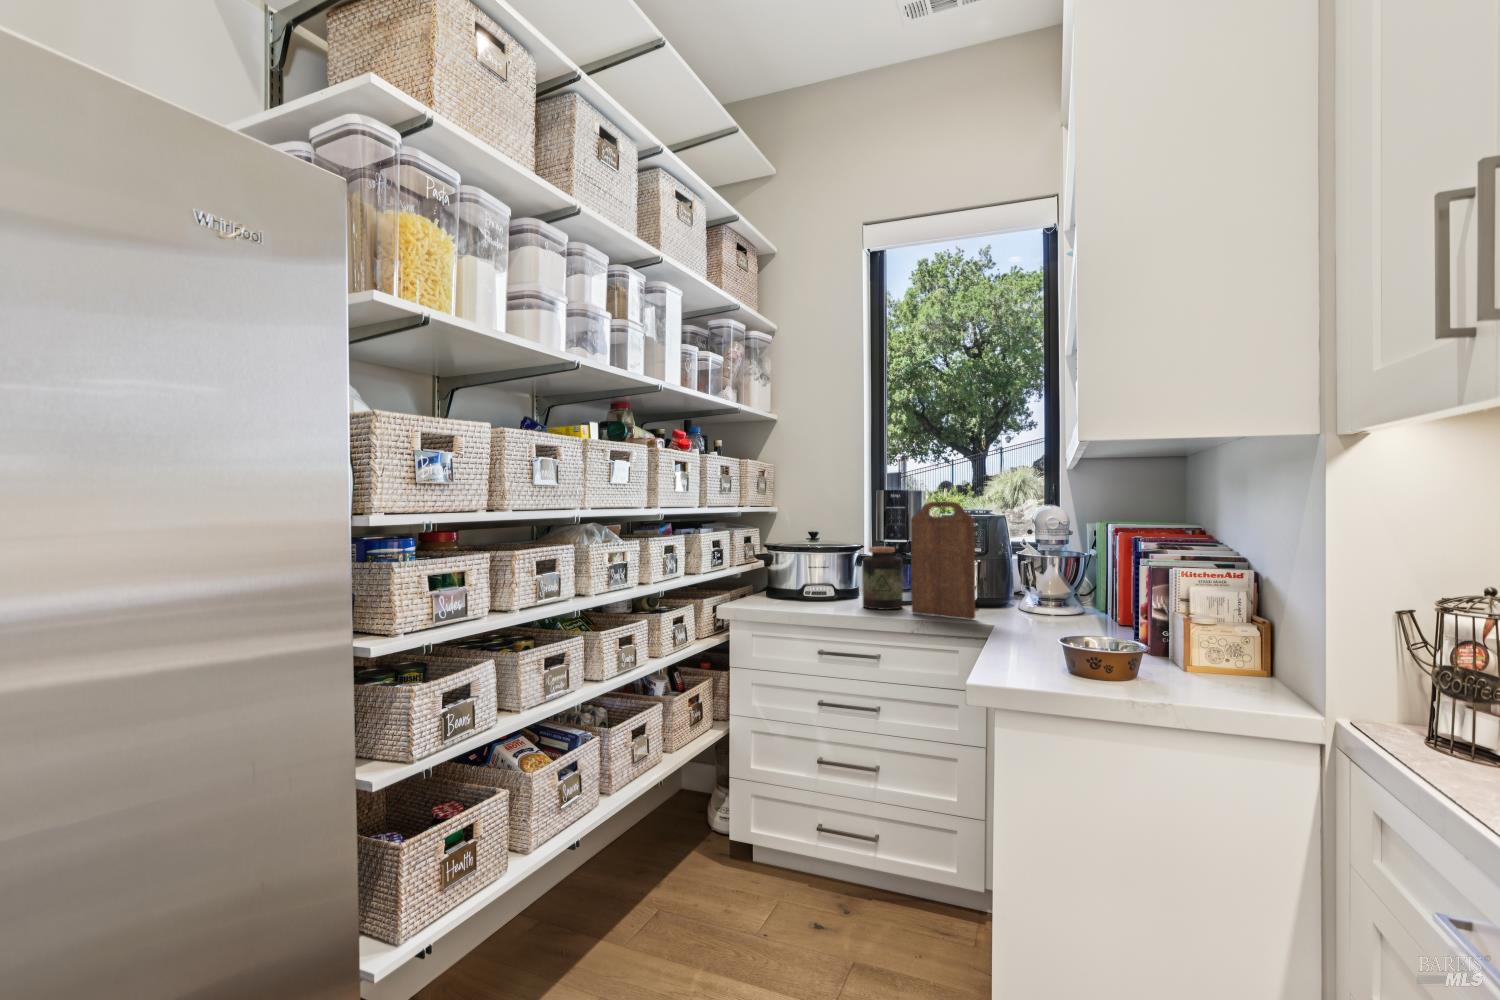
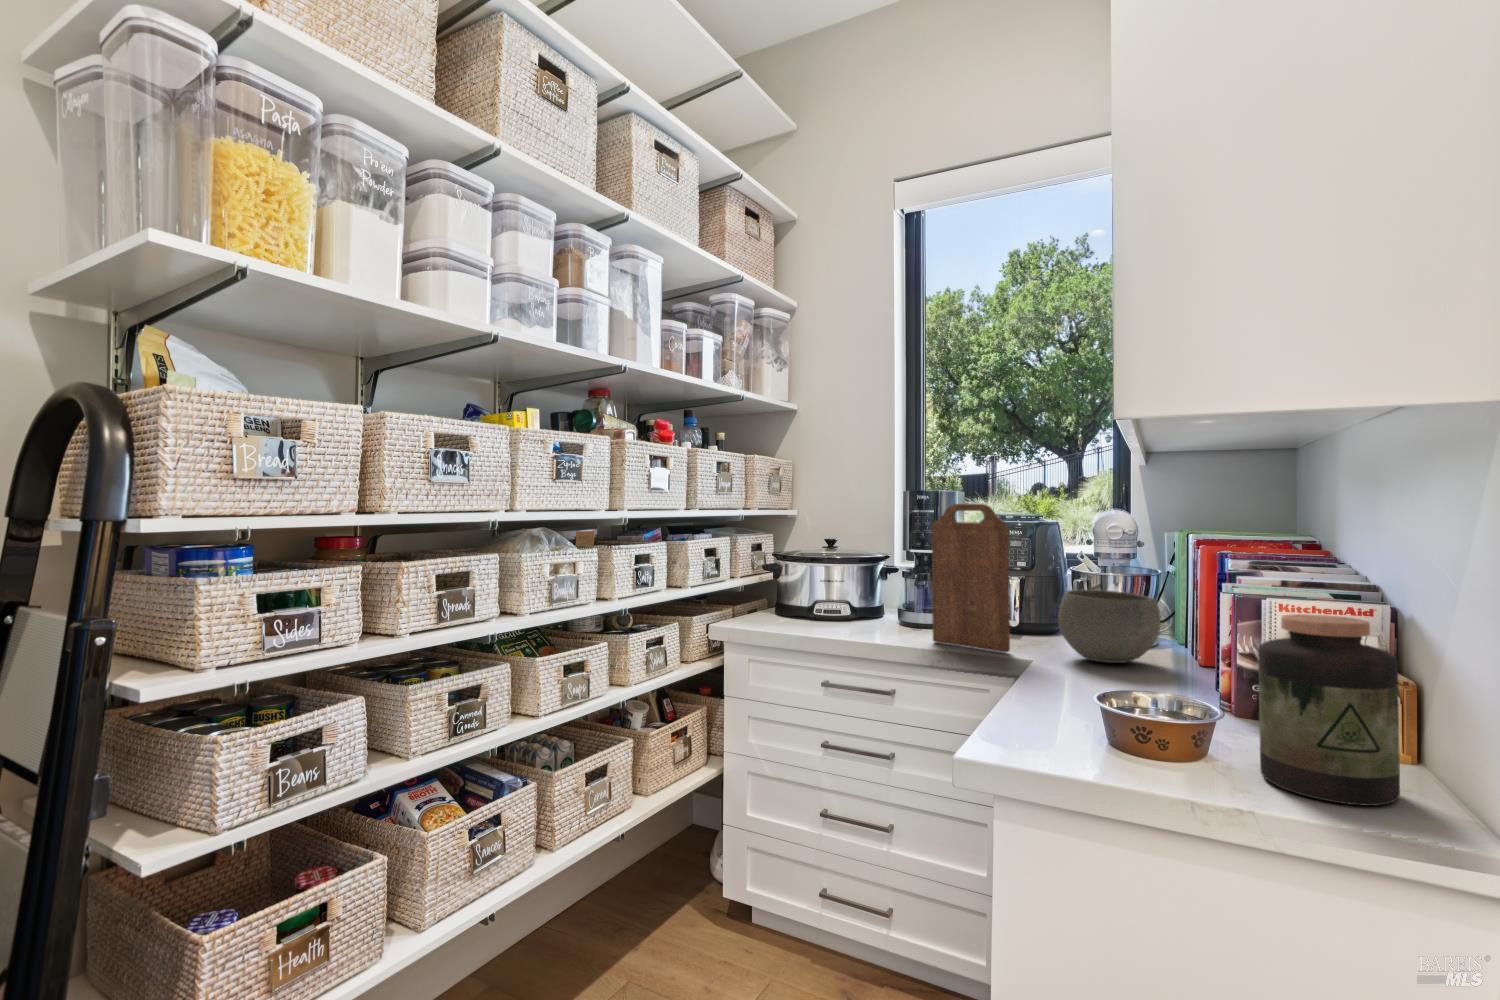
jar: present [862,547,903,610] -> present [1258,614,1400,806]
bowl: none [1013,569,1090,624] -> present [1058,590,1161,663]

